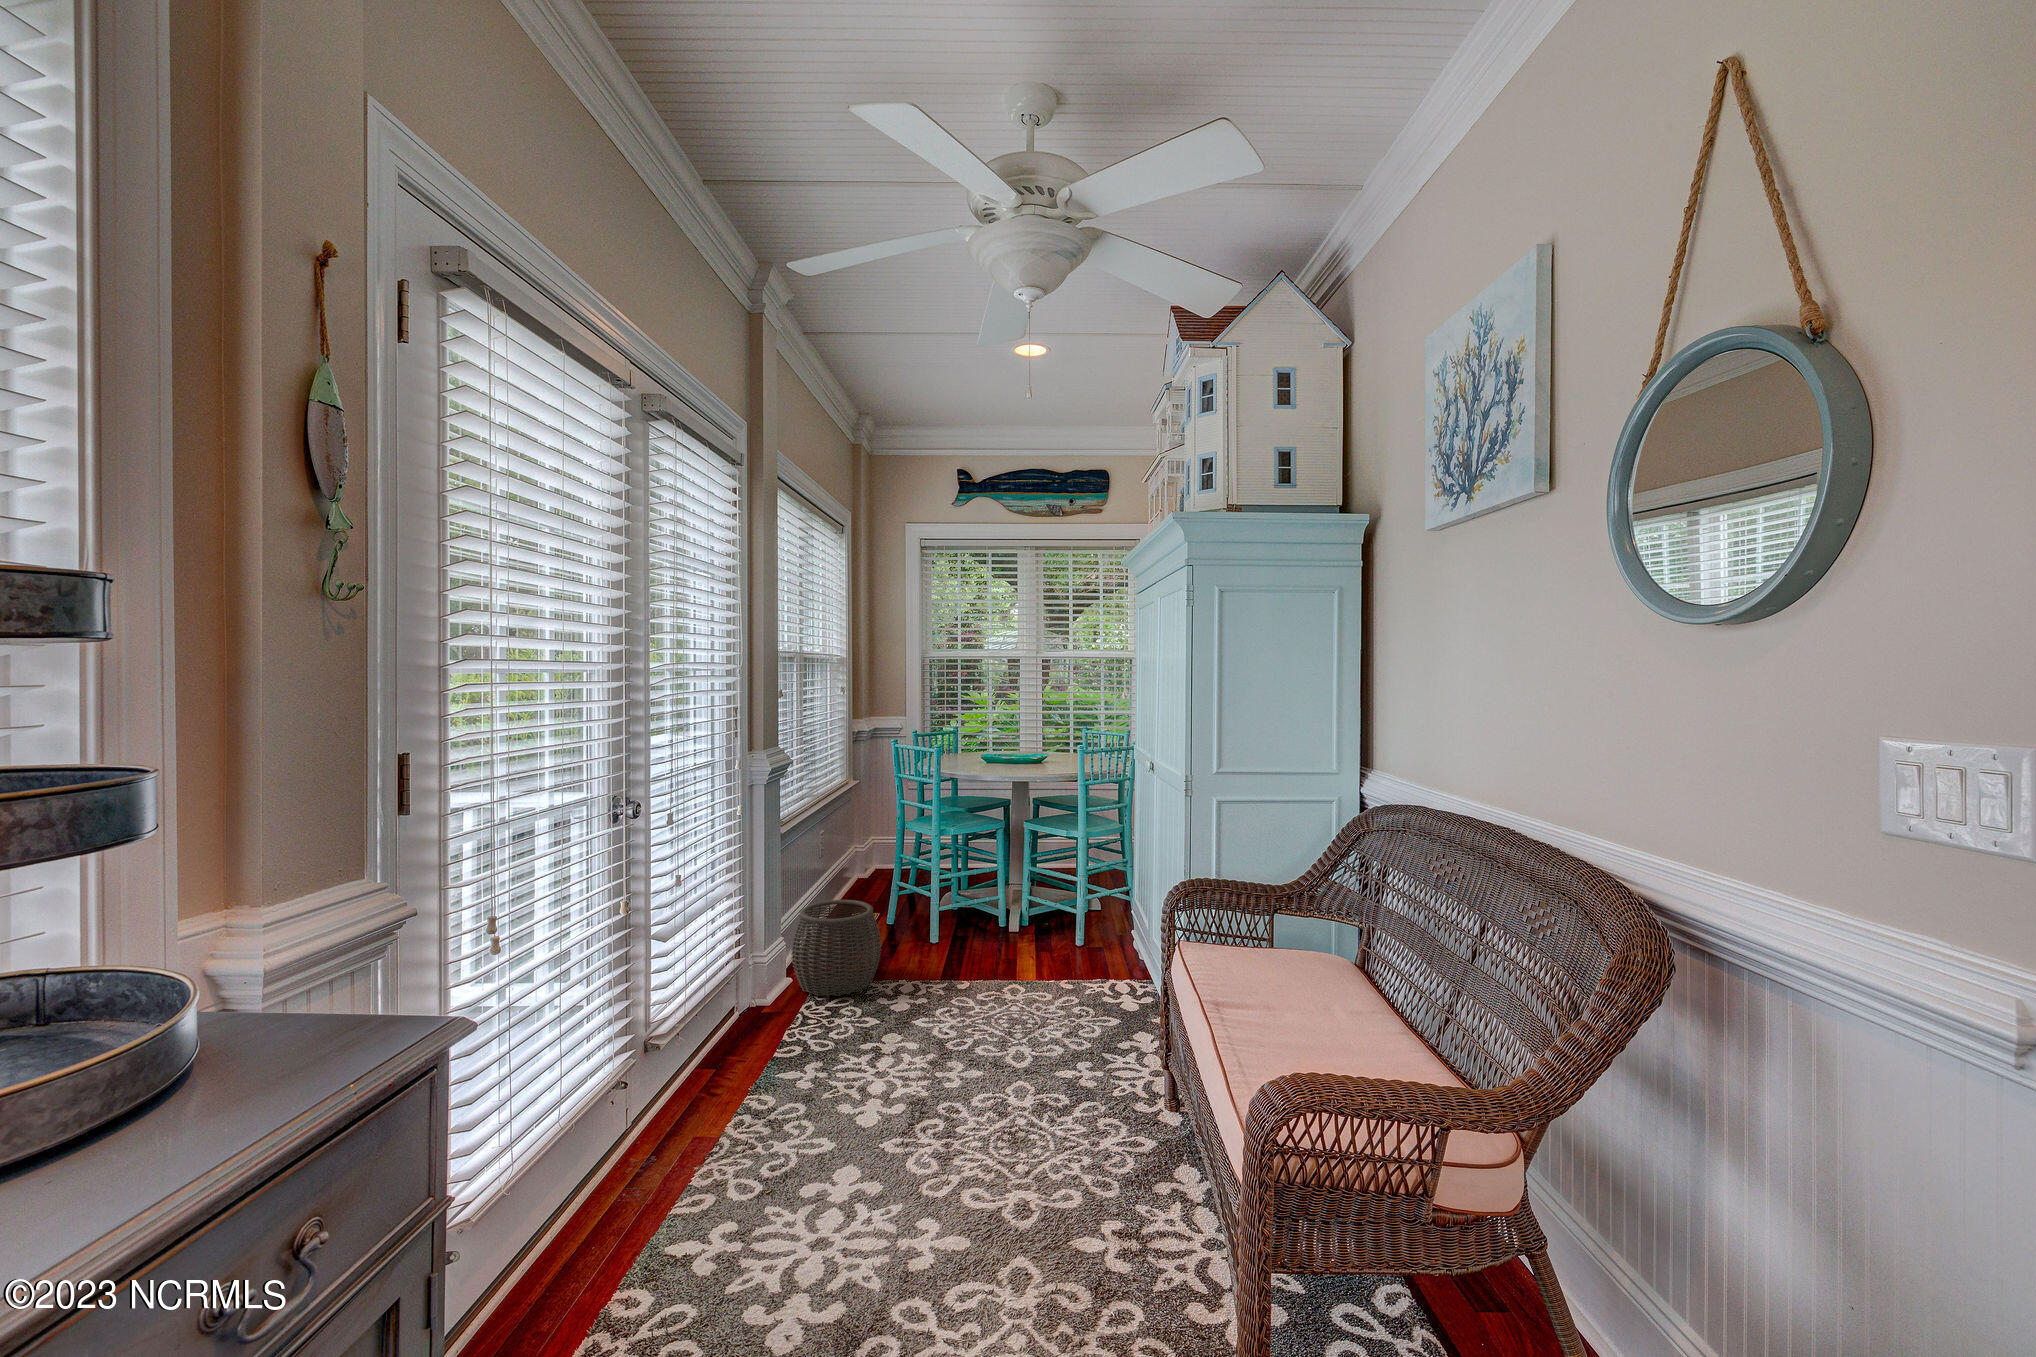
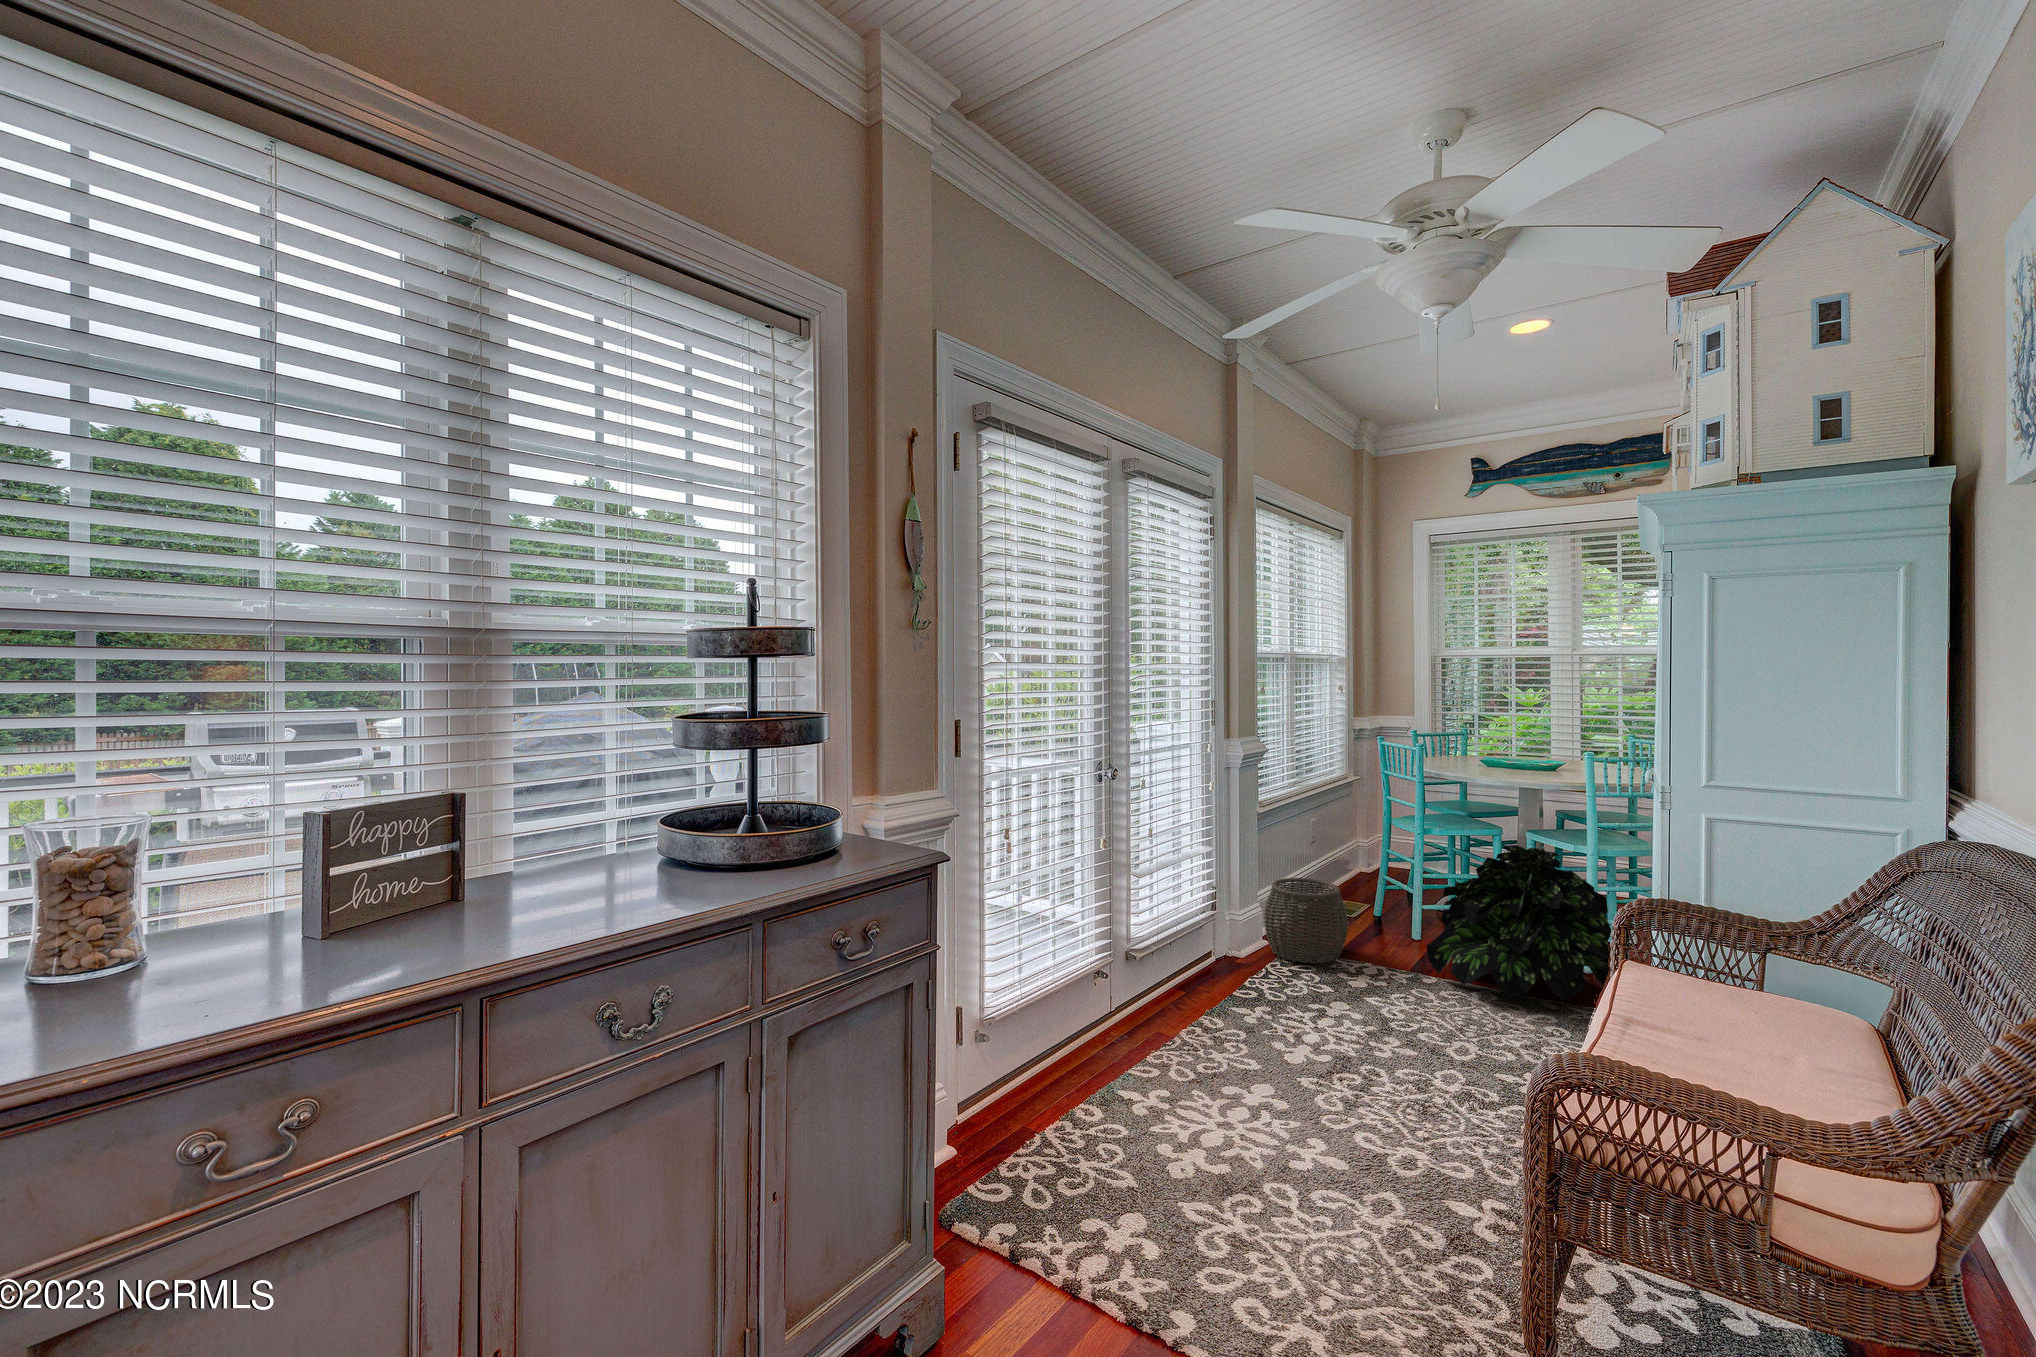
potted plant: none [958,838,1131,988] -> present [1426,845,1611,1001]

